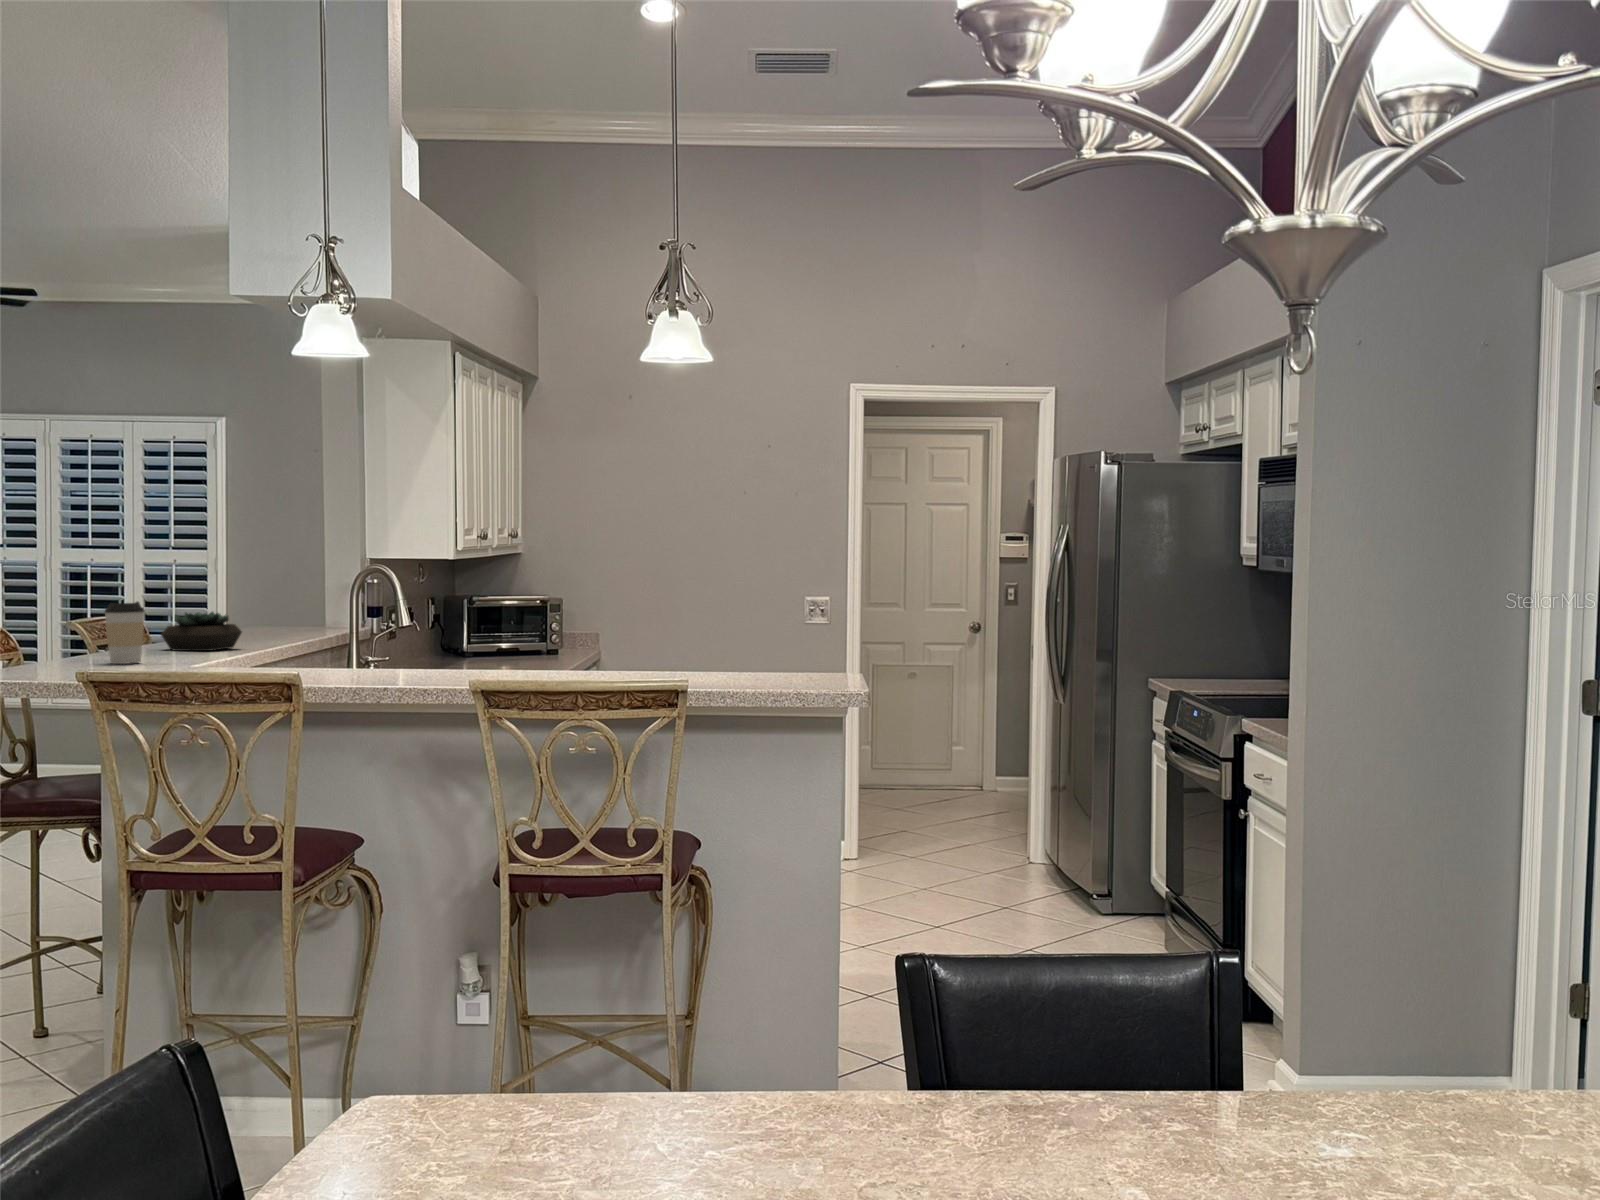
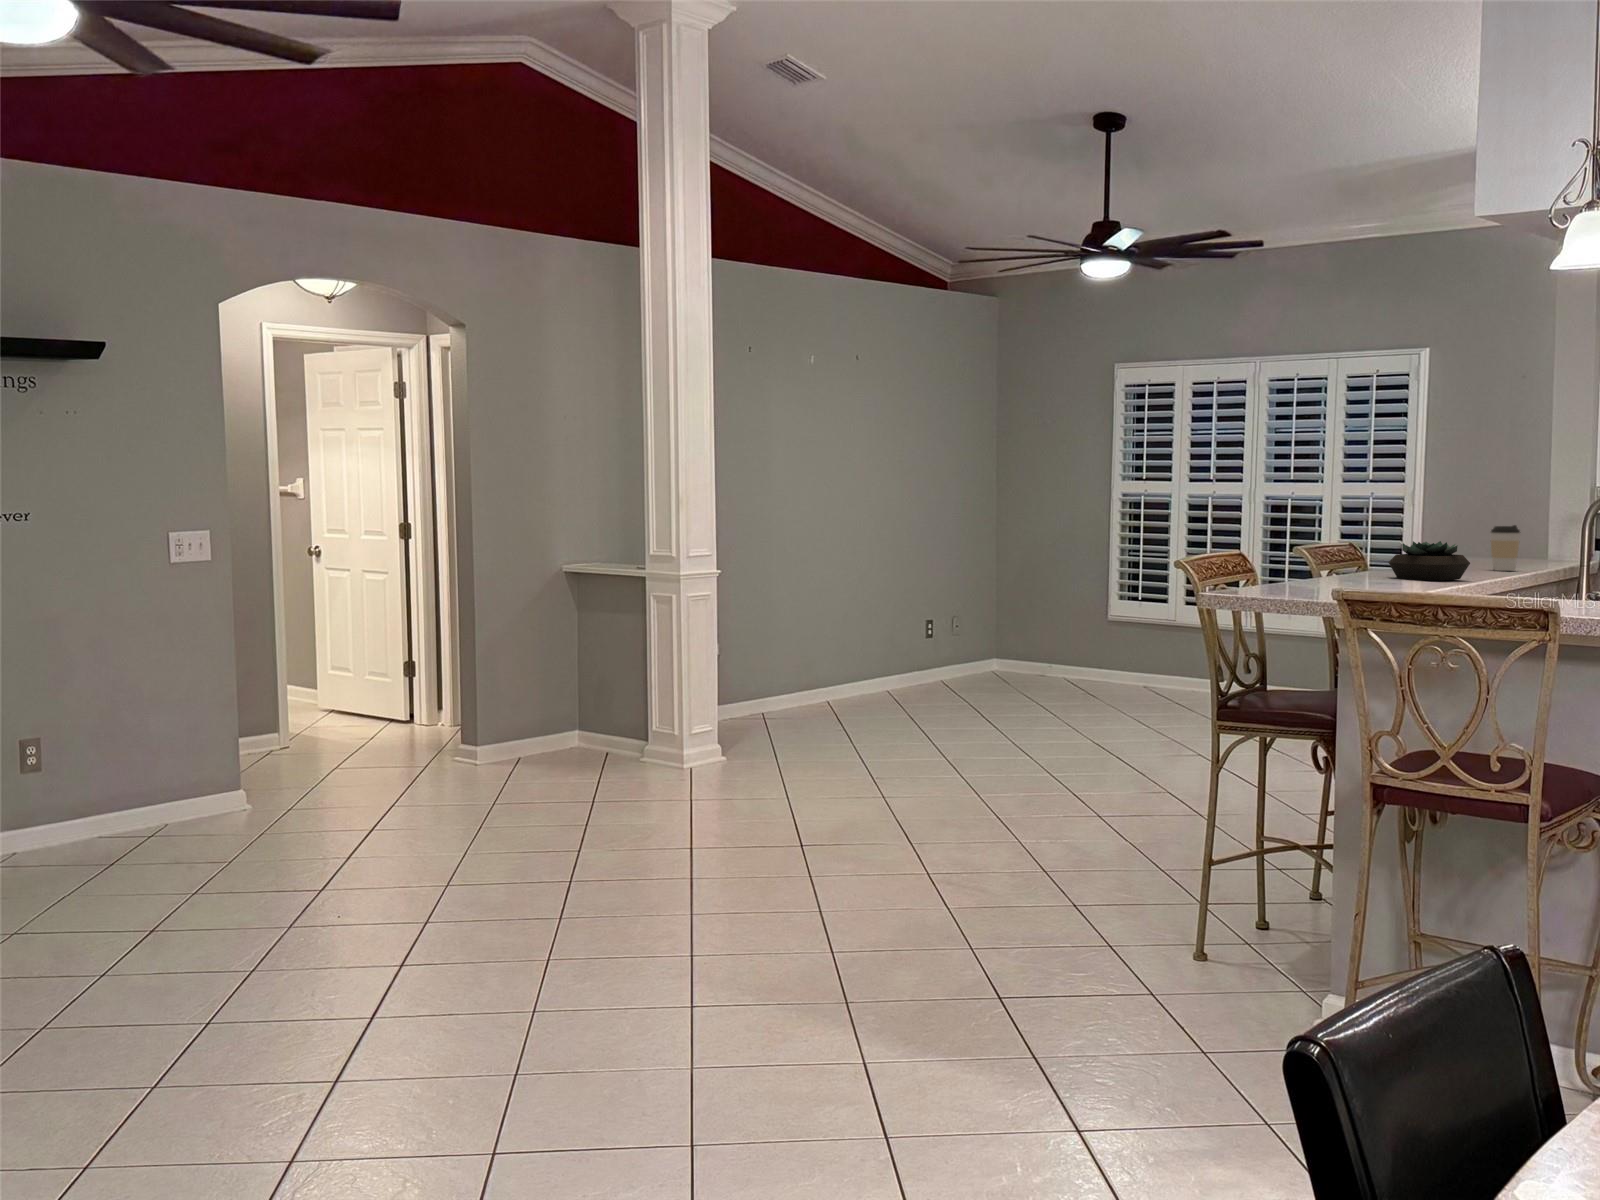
coffee cup: present [105,602,144,664] -> present [1491,525,1520,571]

